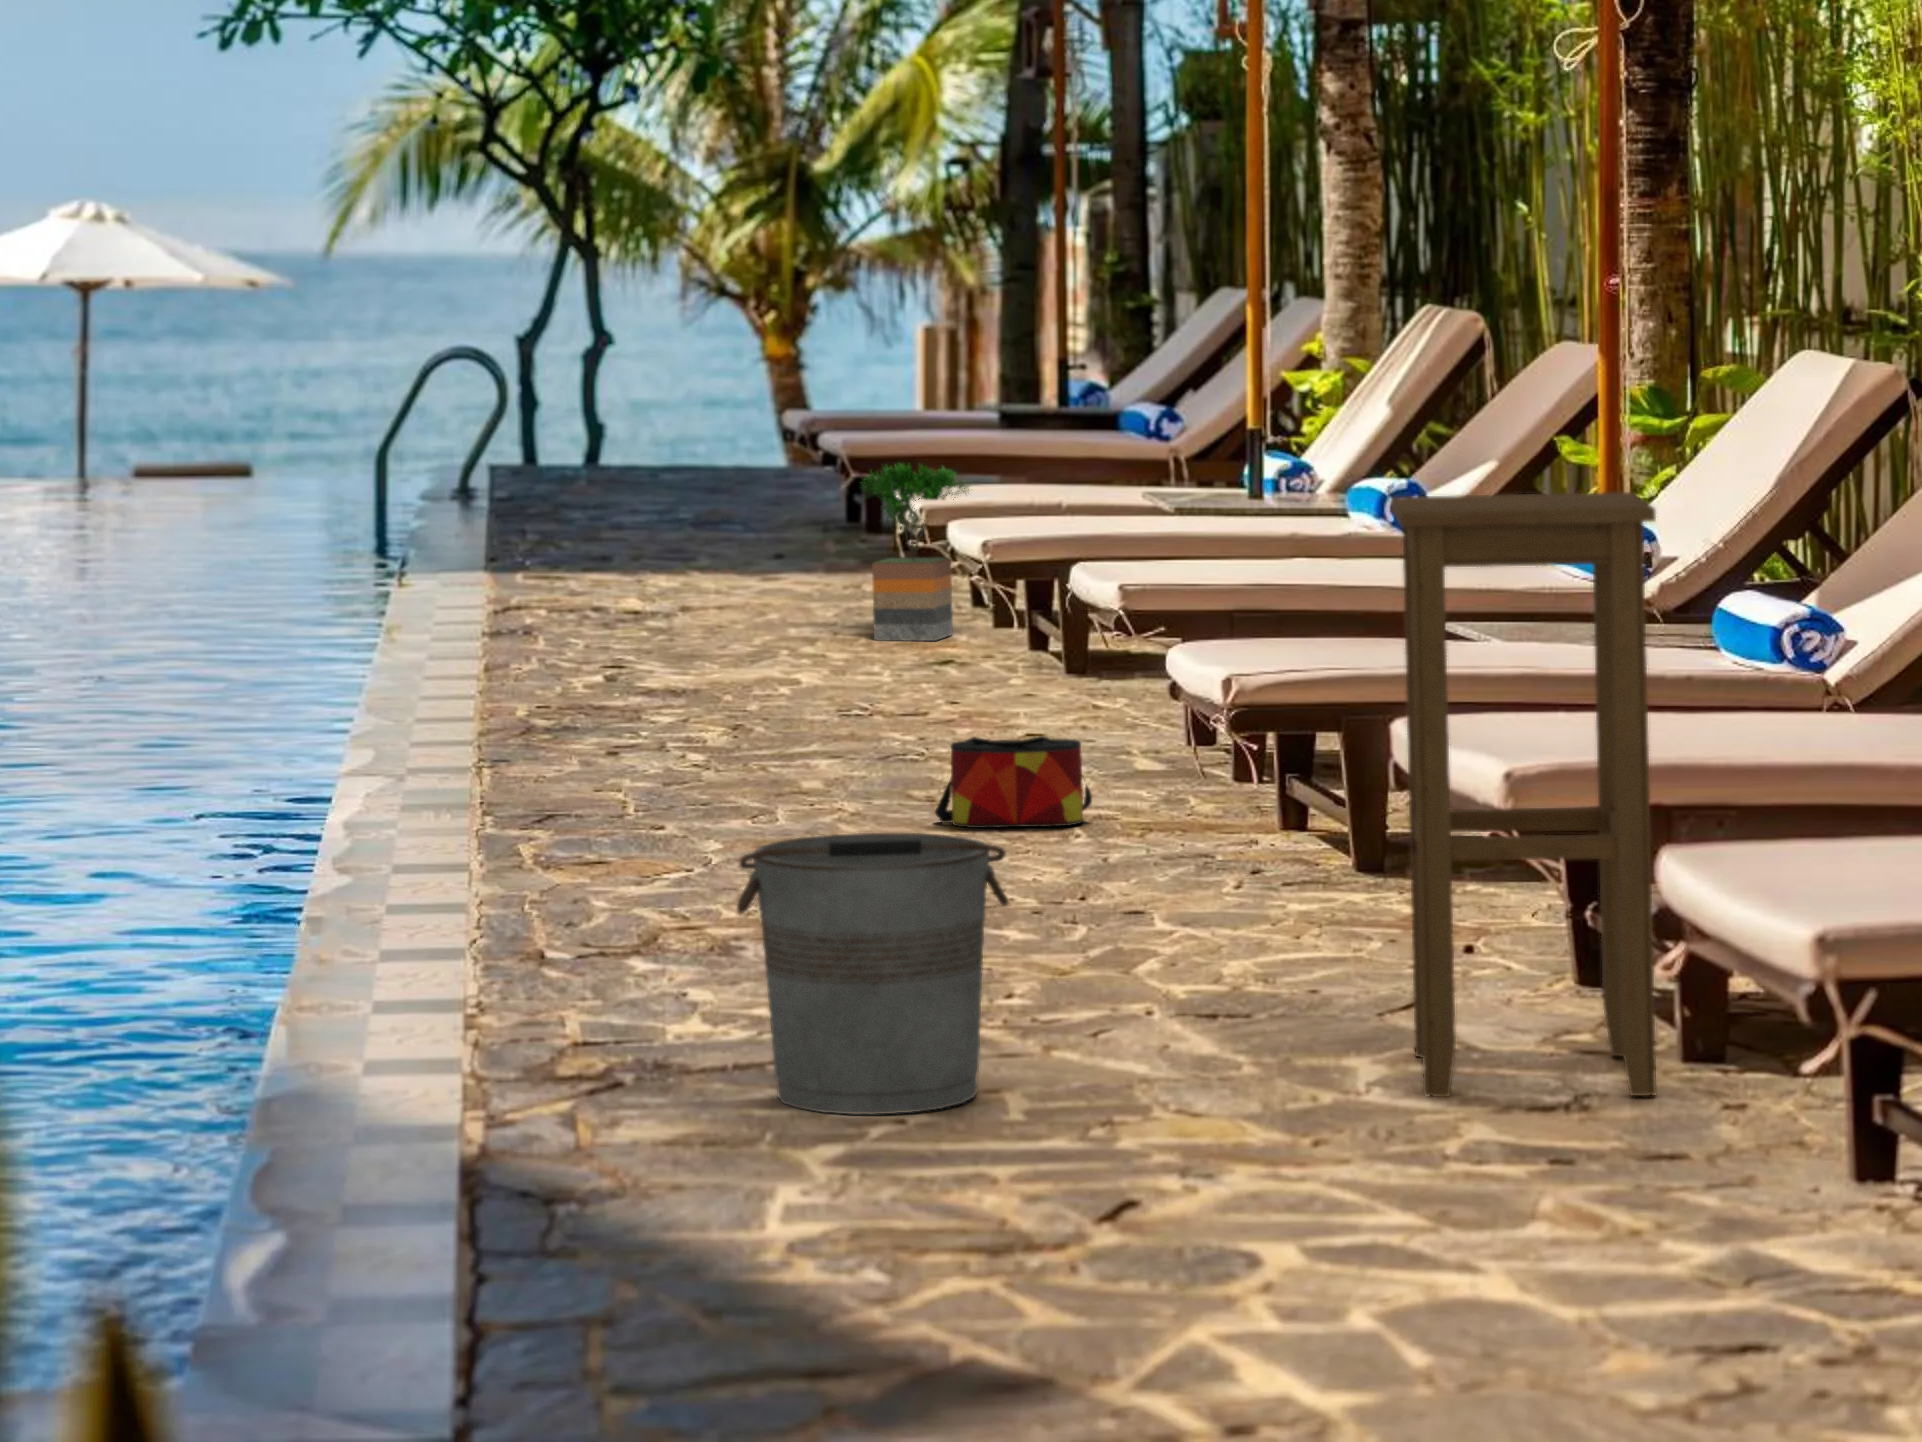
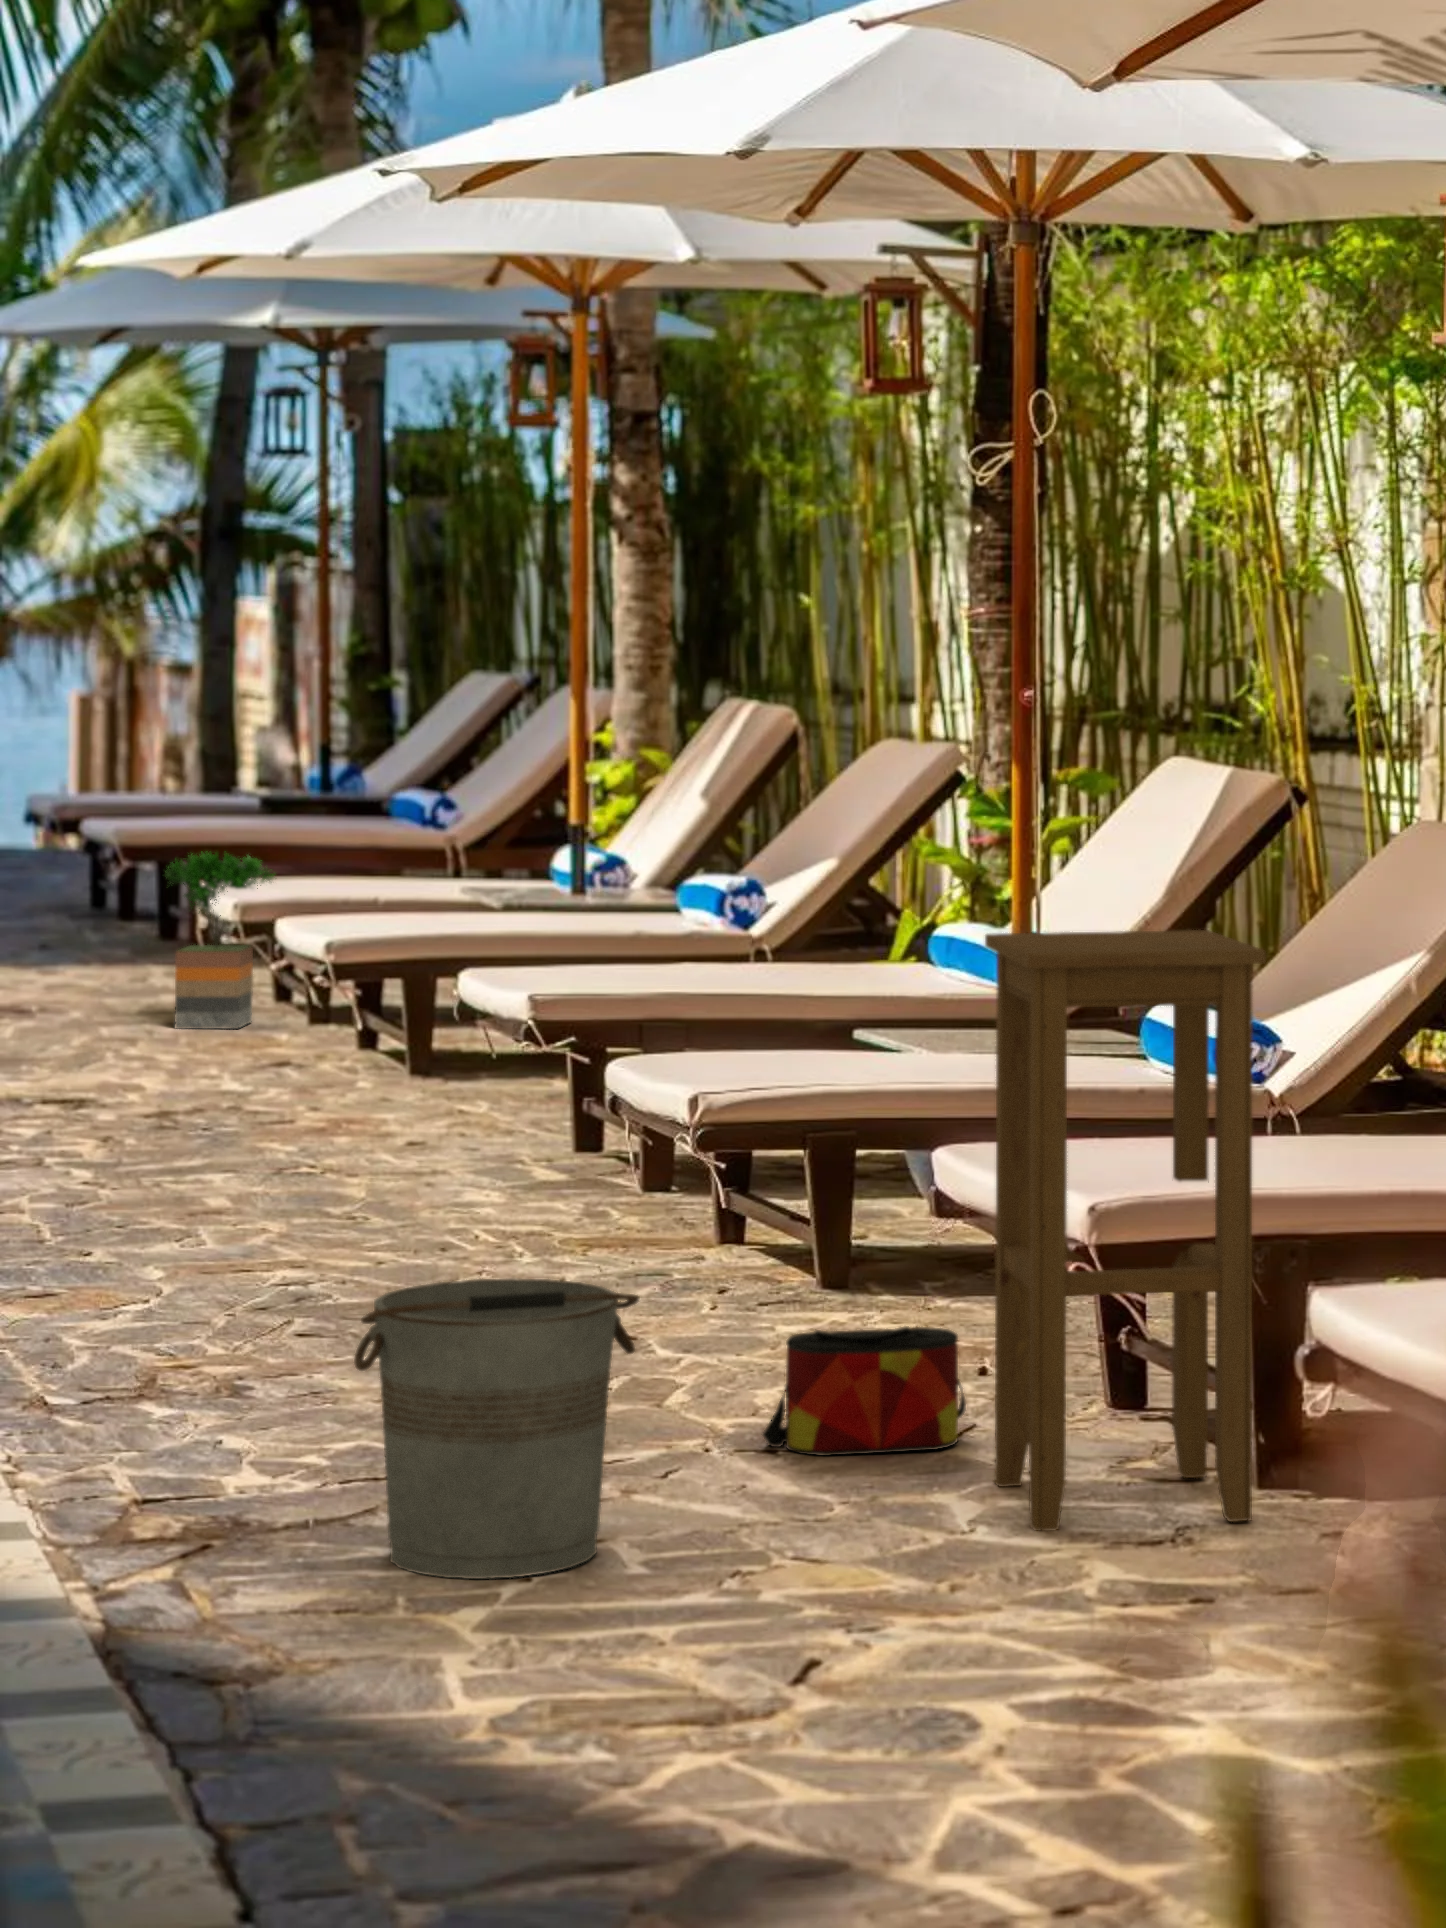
bag: present [935,736,1092,828] -> present [763,1326,966,1456]

